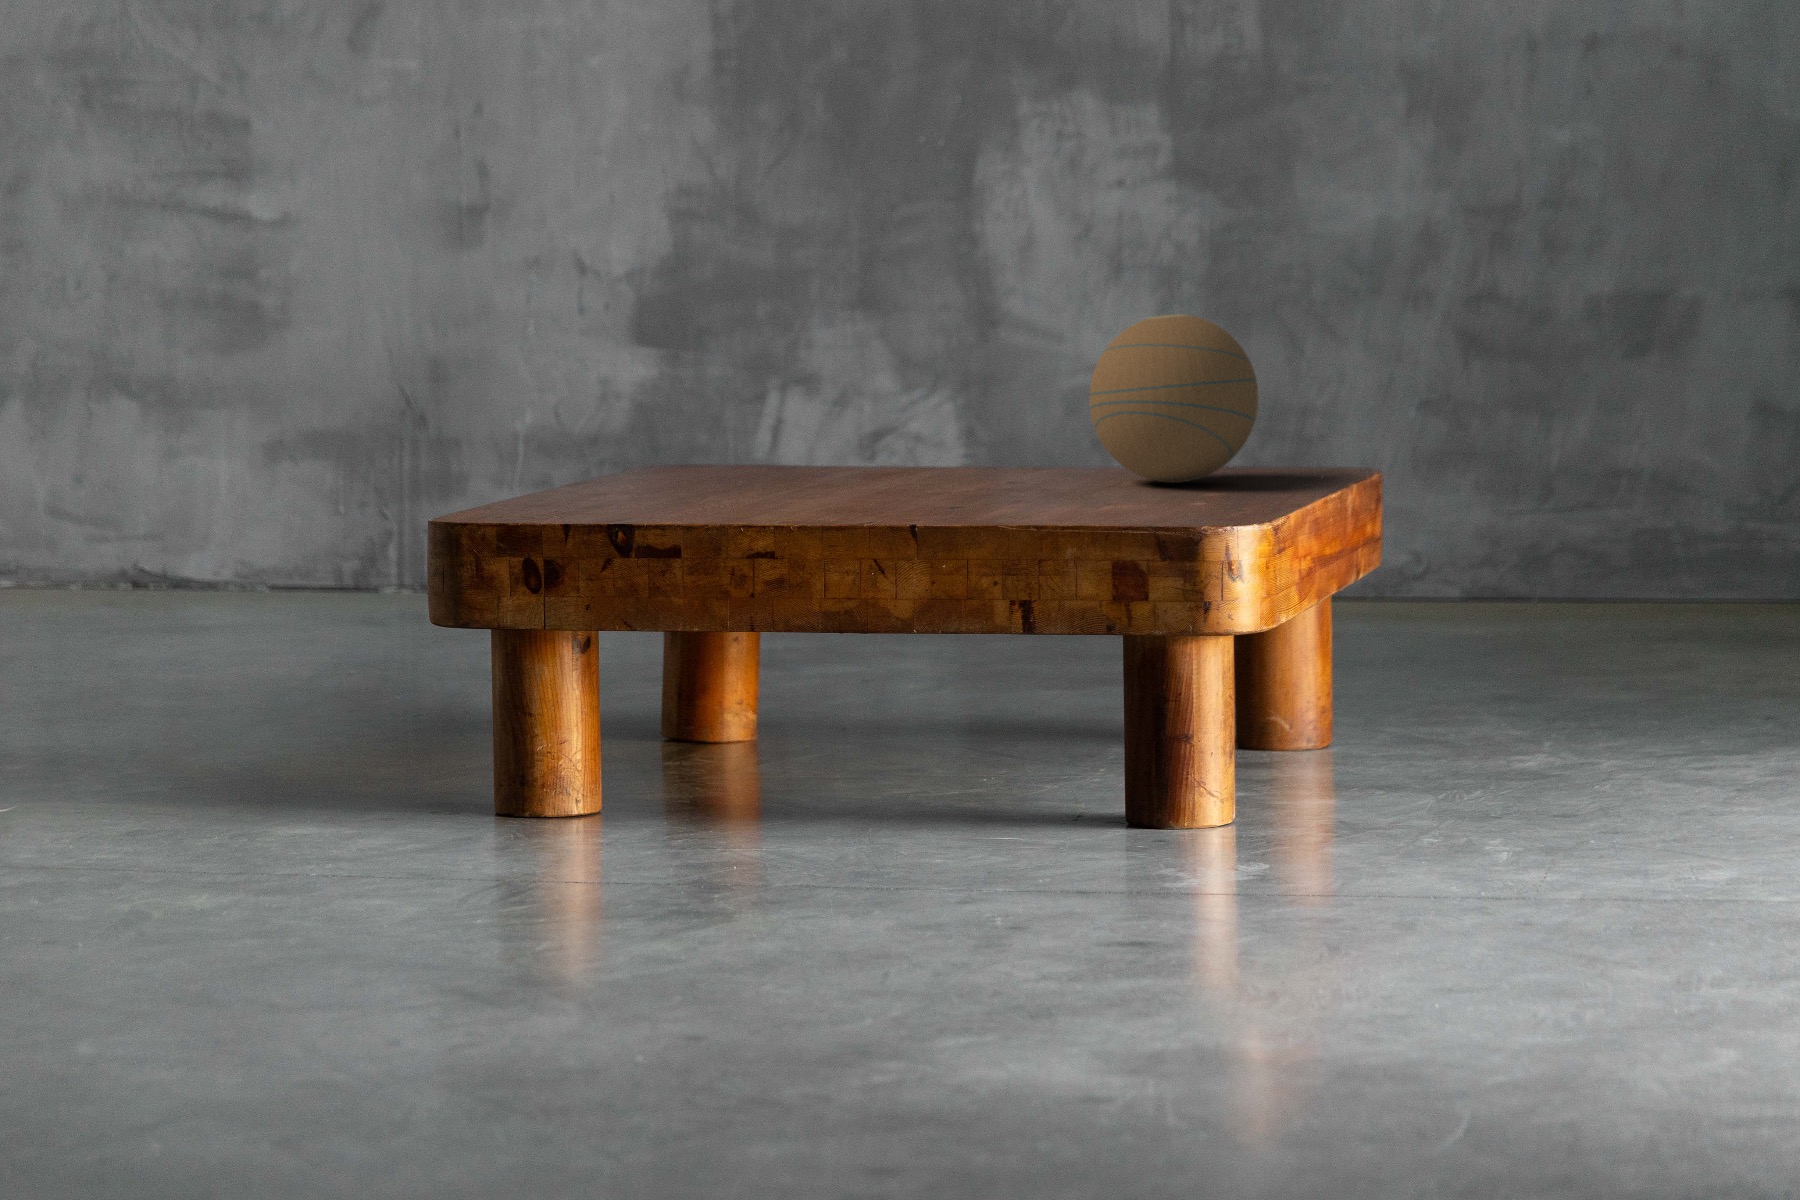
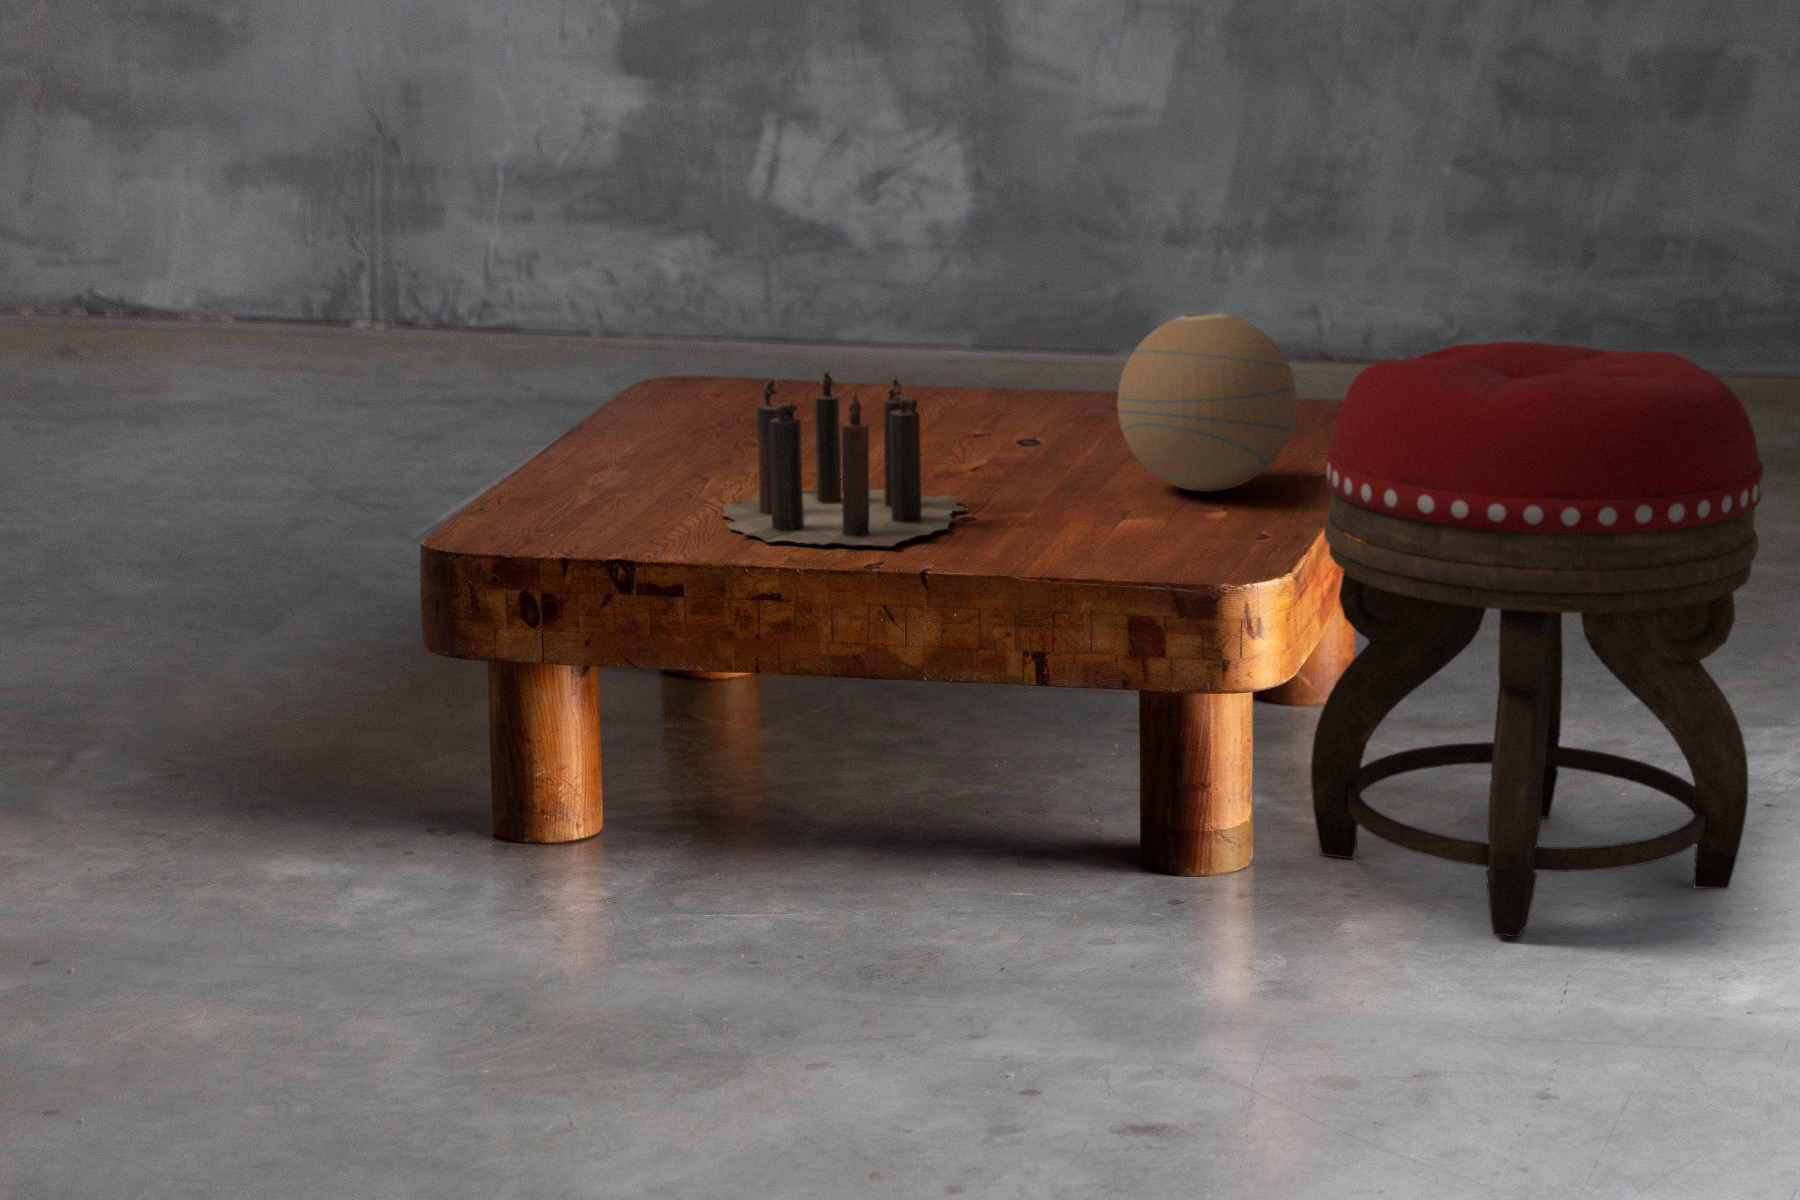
footstool: none [1288,317,1719,867] -> present [1311,342,1764,937]
candle: none [686,363,993,511] -> present [722,368,965,546]

